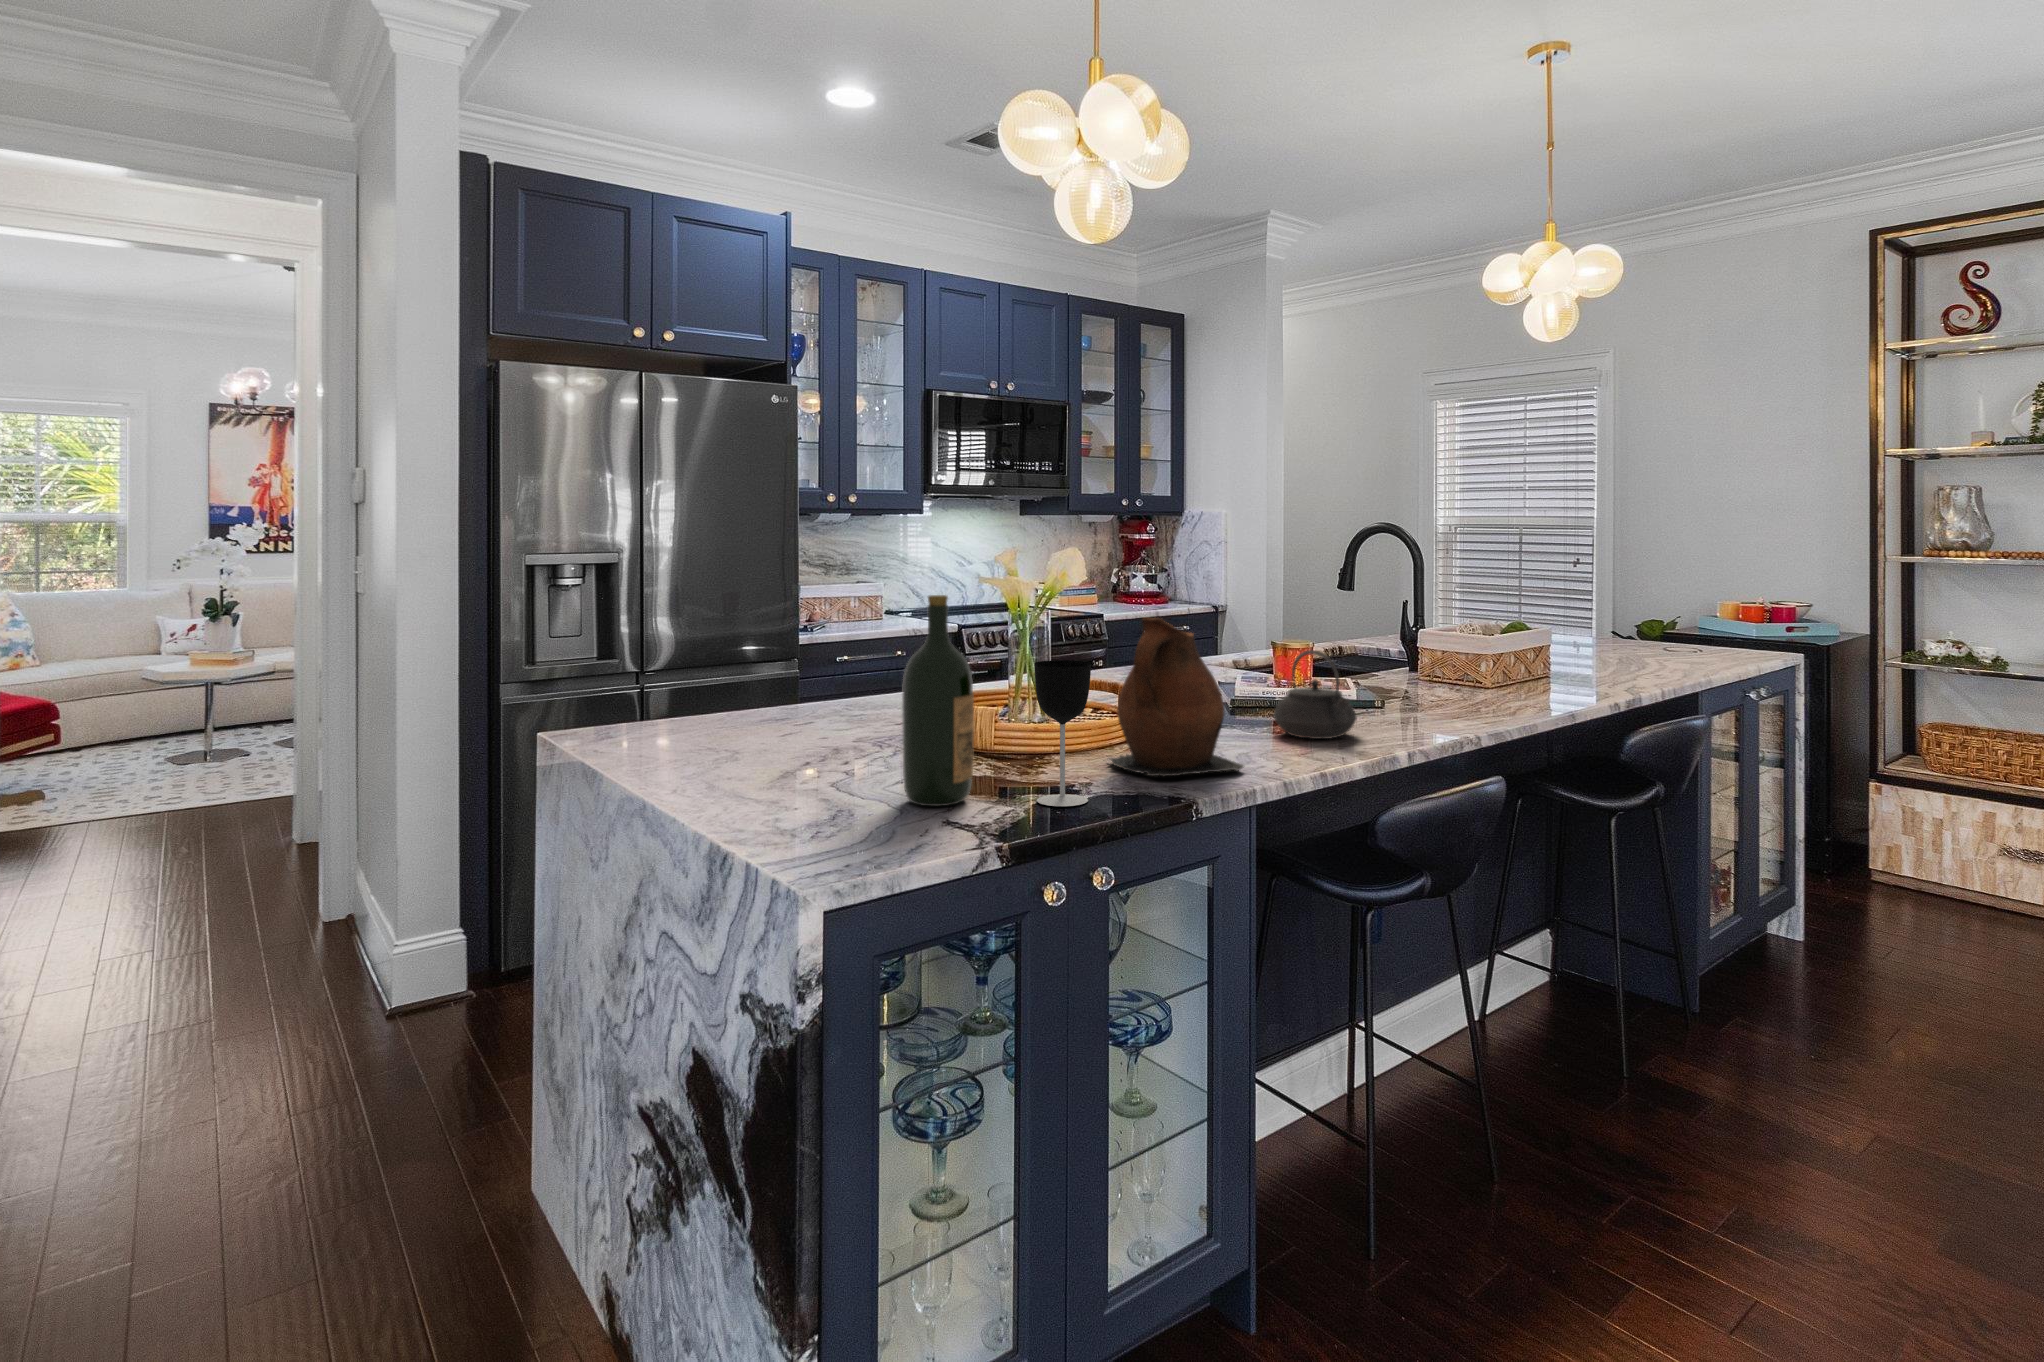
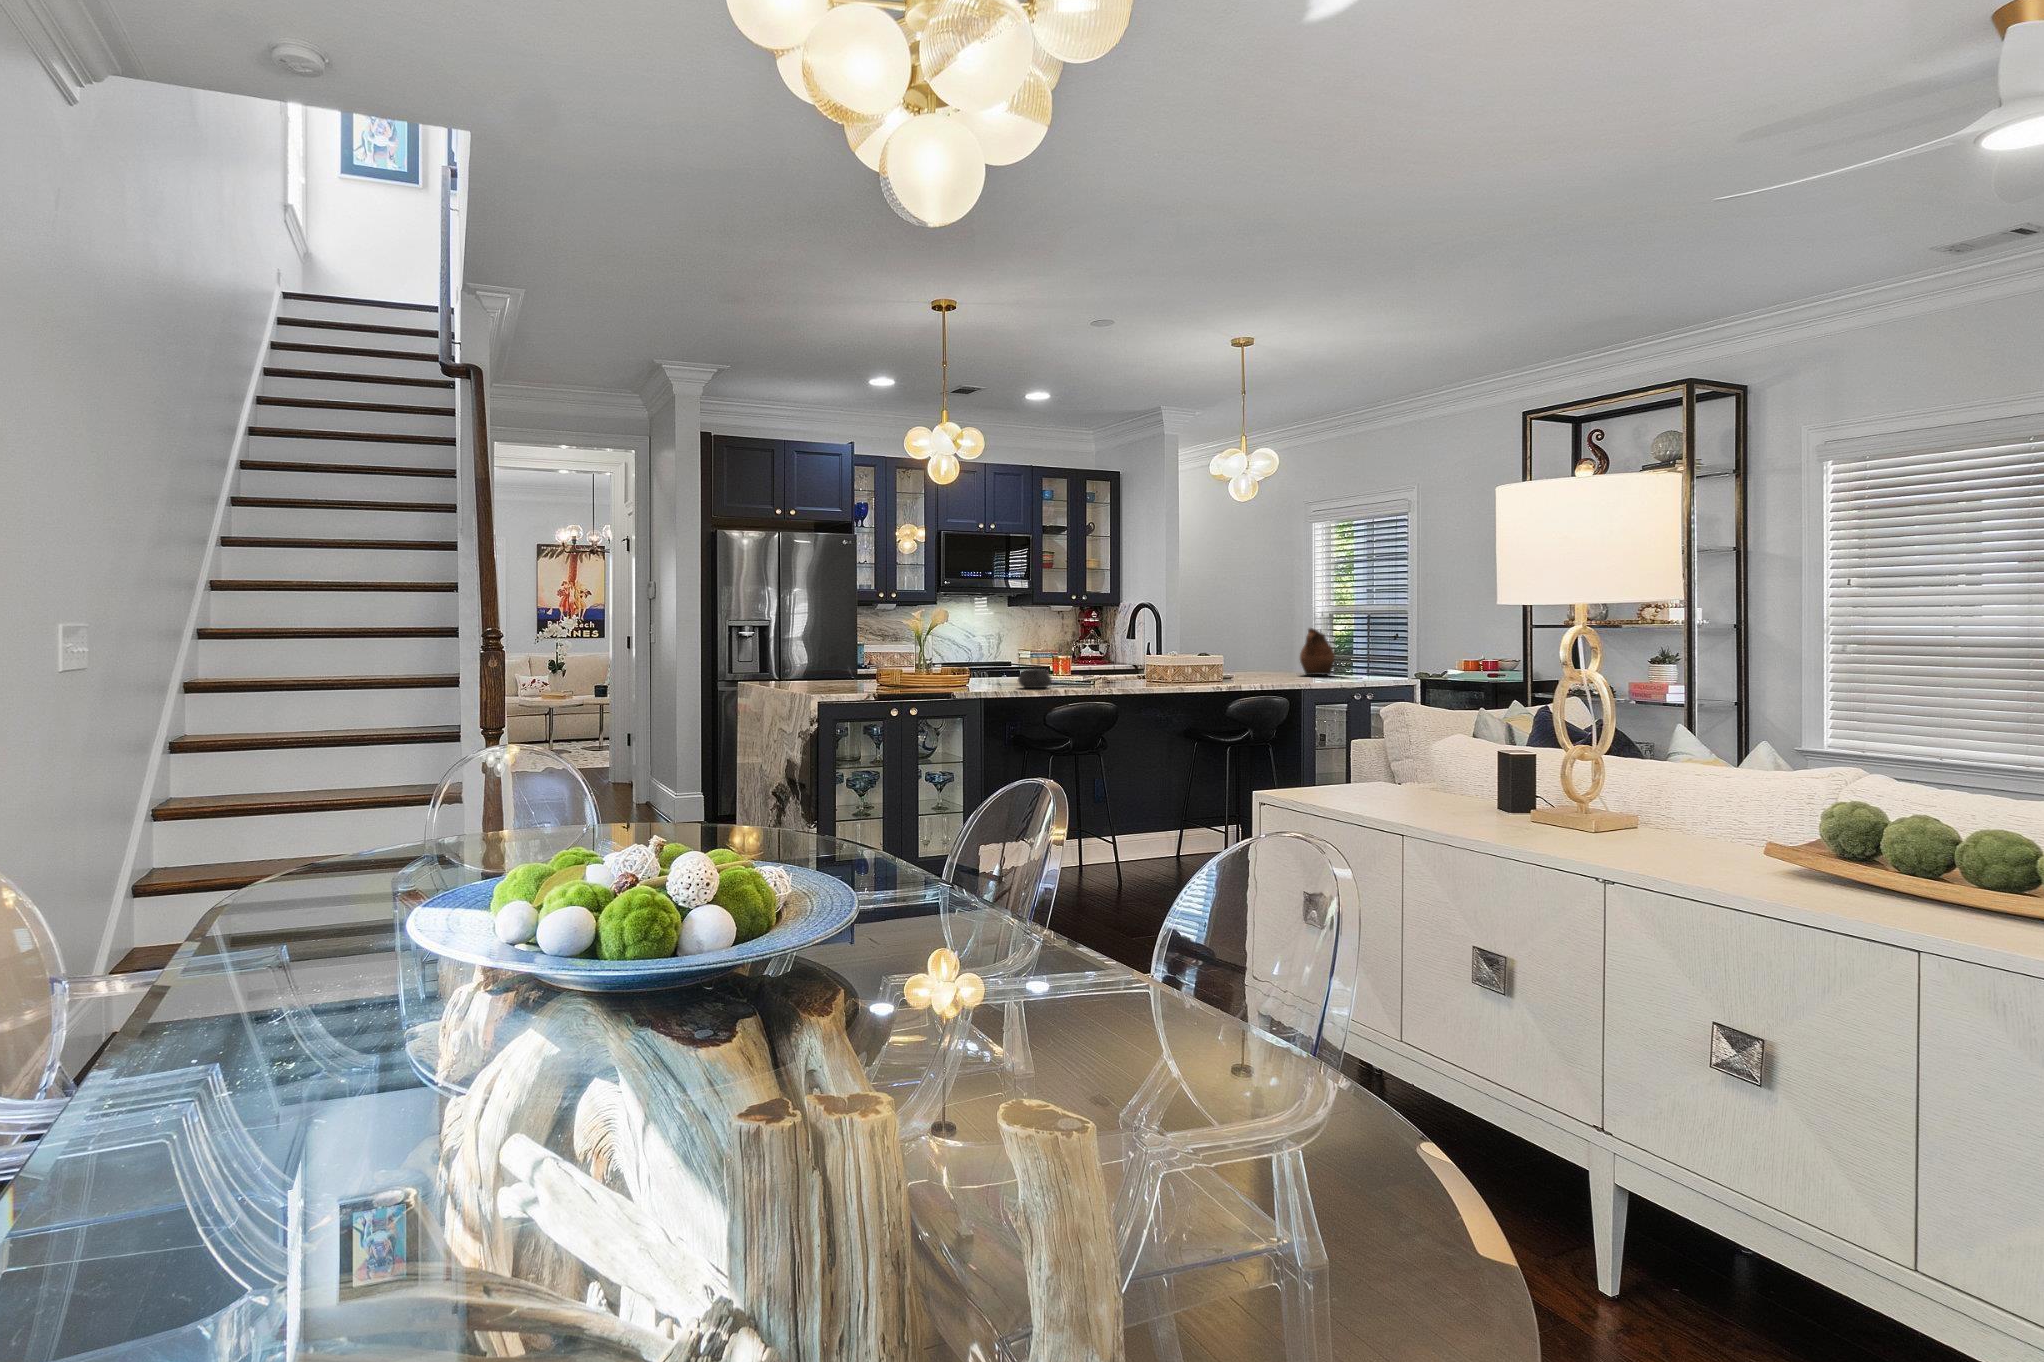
wine bottle: present [902,595,974,806] -> none [853,623,877,694]
ceramic pitcher: present [1107,618,1243,776] -> present [1300,628,1335,675]
wine glass: present [1035,660,1091,806] -> none [896,647,915,695]

